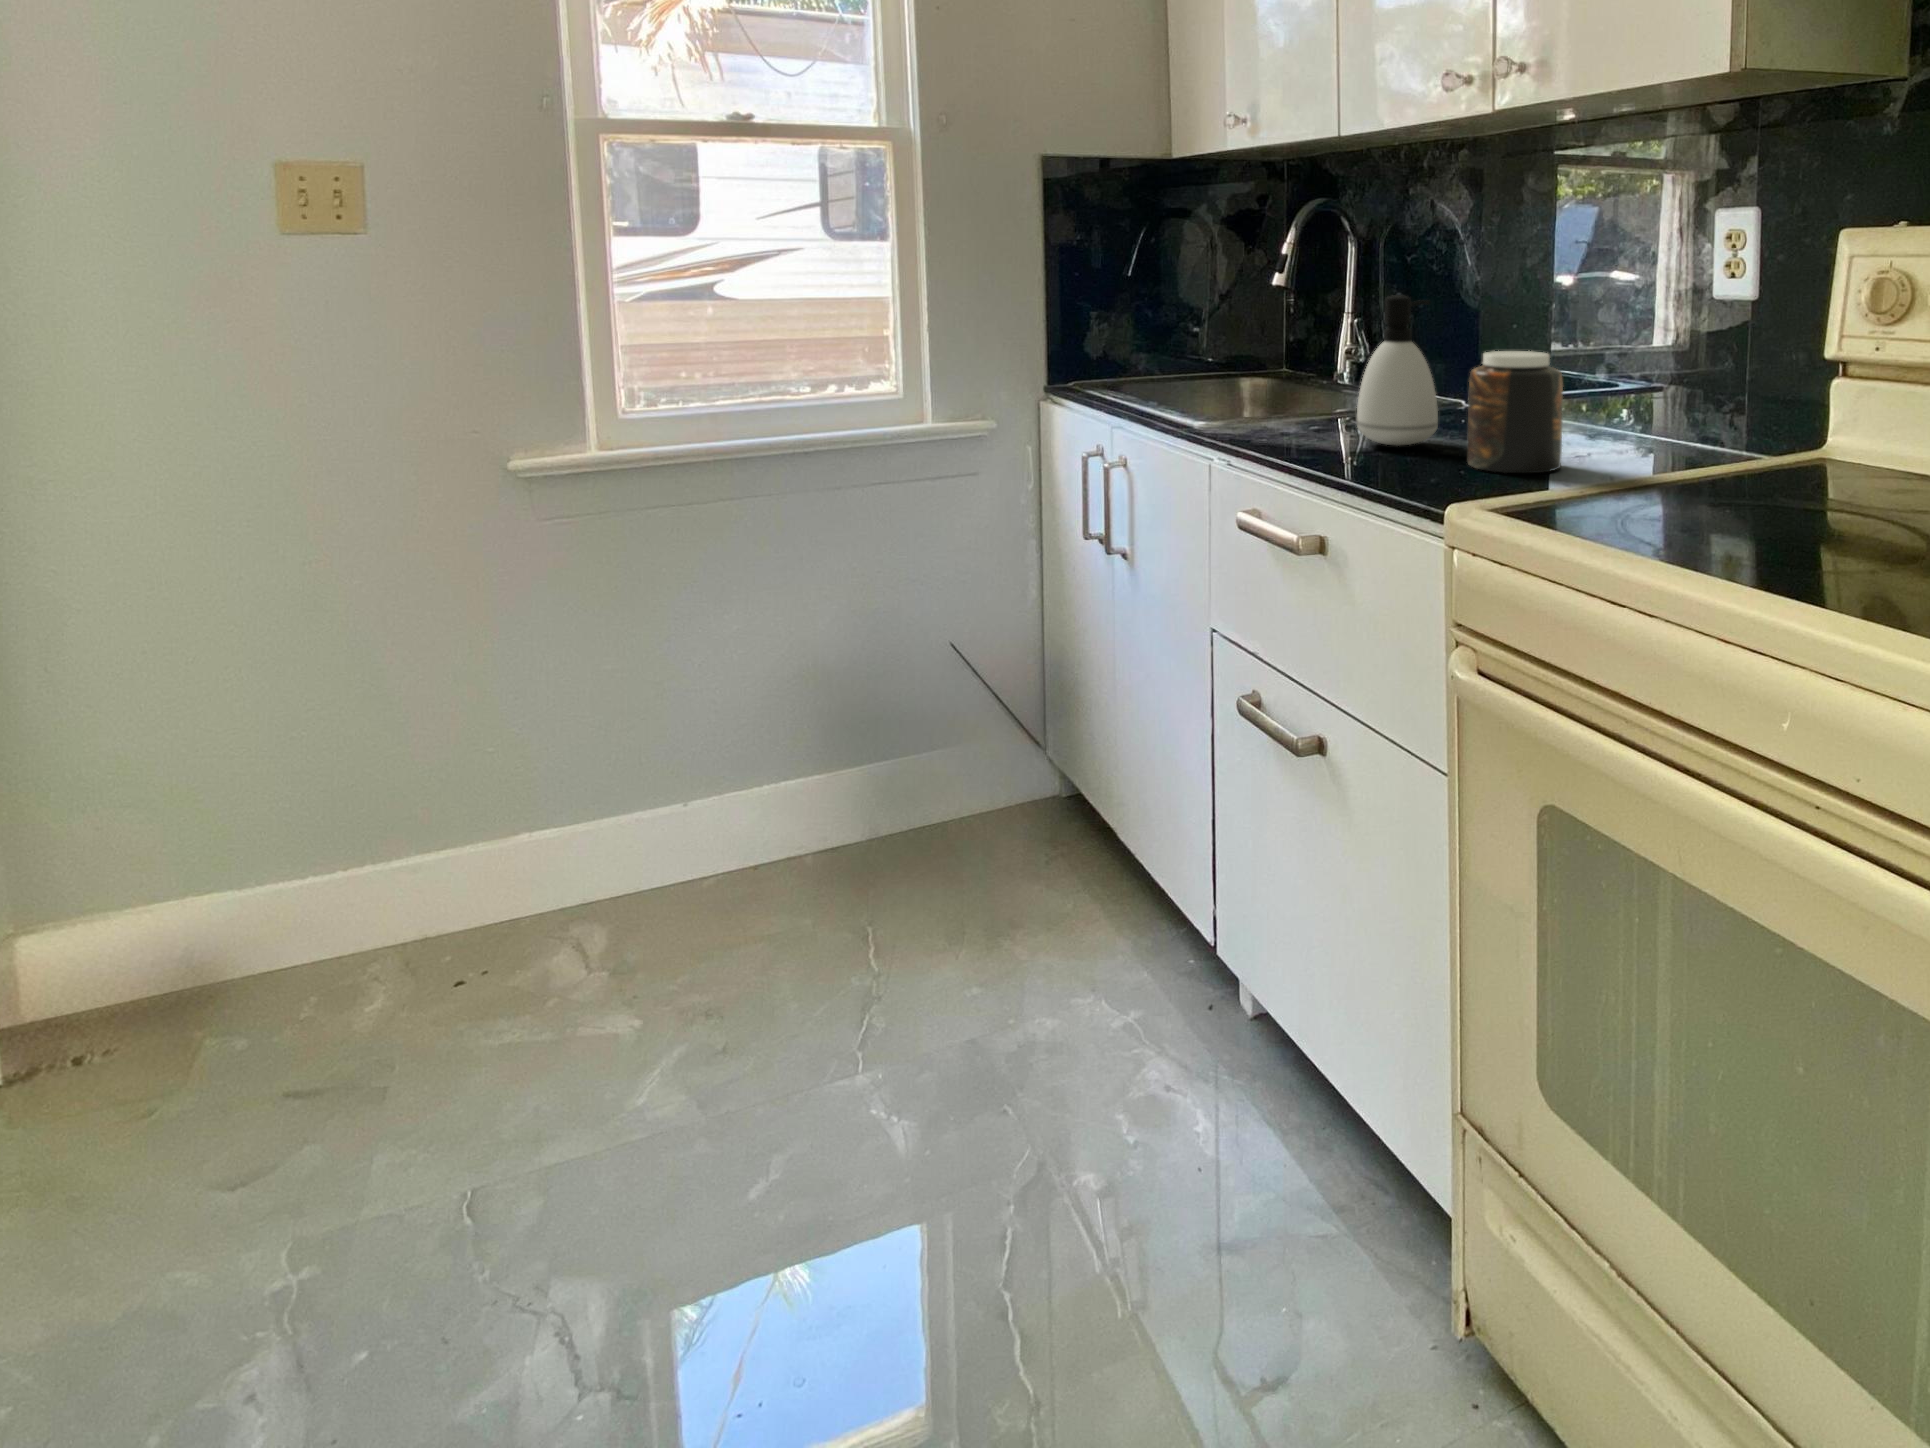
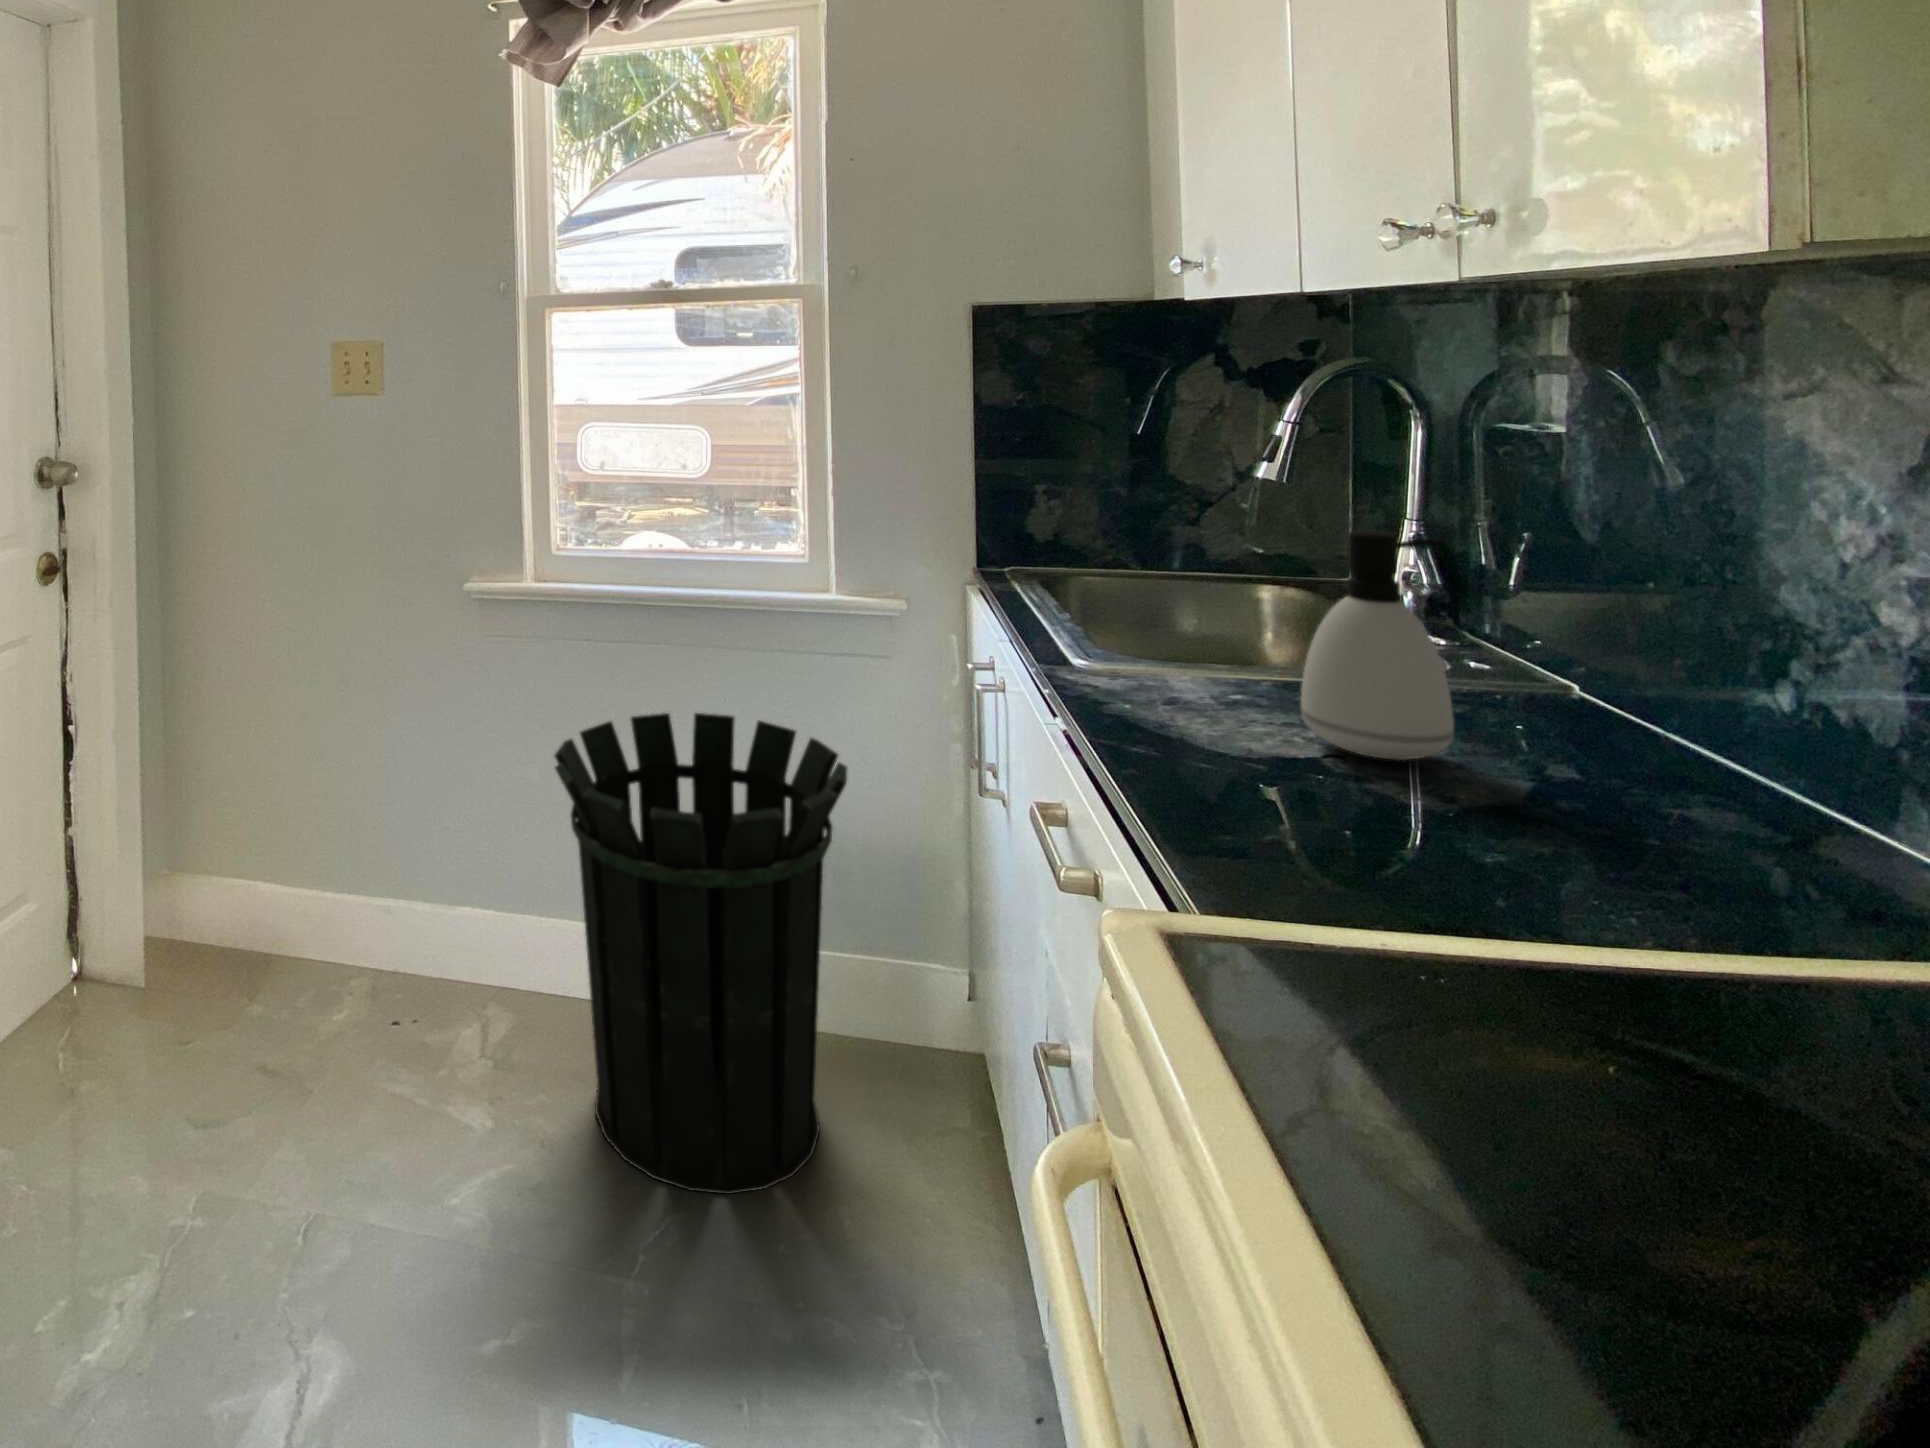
jar: present [1468,351,1563,473] -> none [1464,648,1675,883]
waste bin: none [688,550,984,984] -> present [555,713,847,1194]

